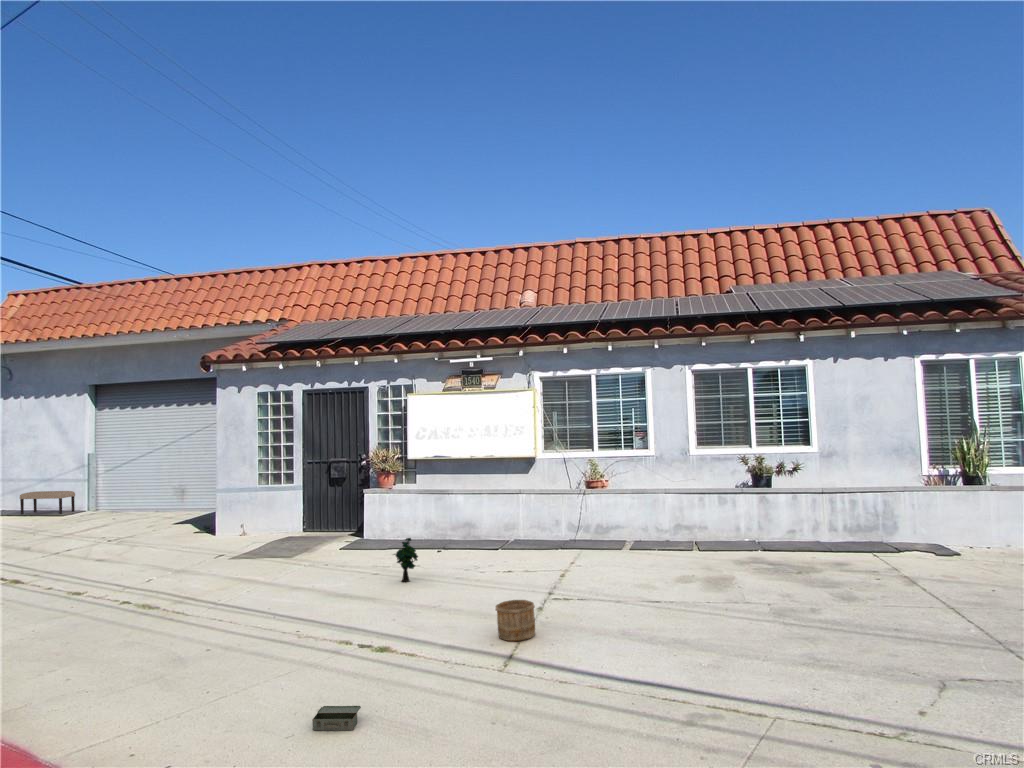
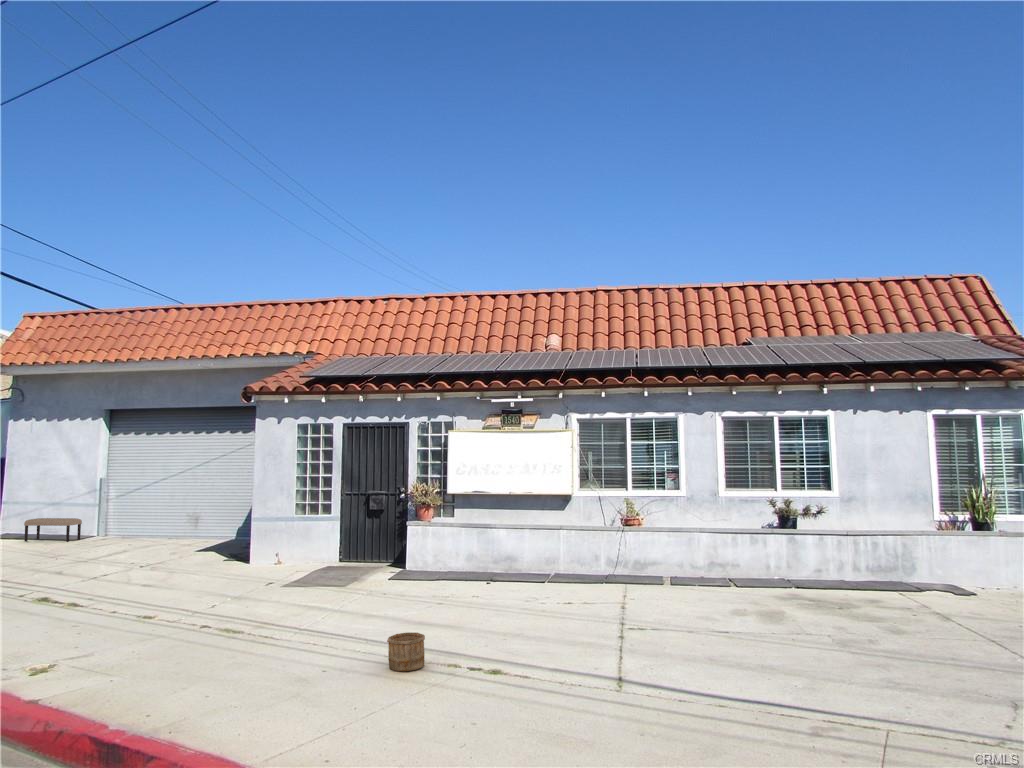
decorative plant: present [394,538,418,582] -> none [457,566,481,608]
wooden bucket: present [496,600,535,641] -> present [387,633,425,671]
toolbox: present [312,706,361,730] -> none [463,703,500,723]

